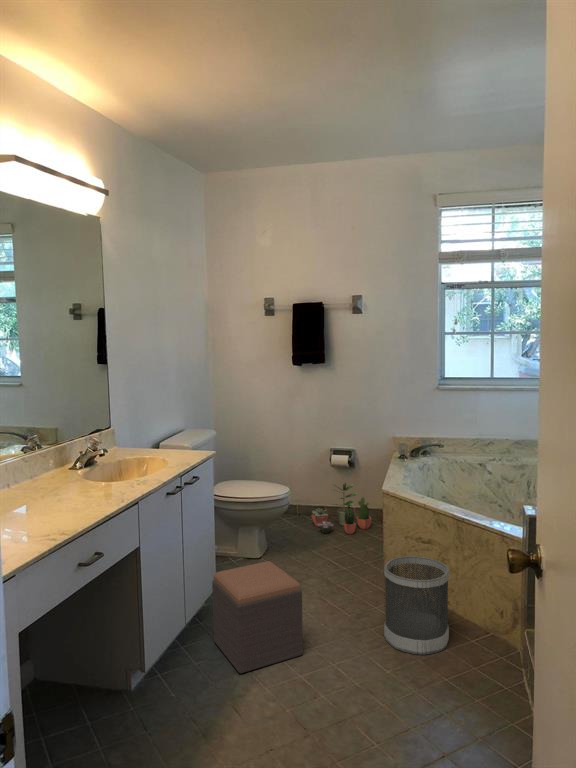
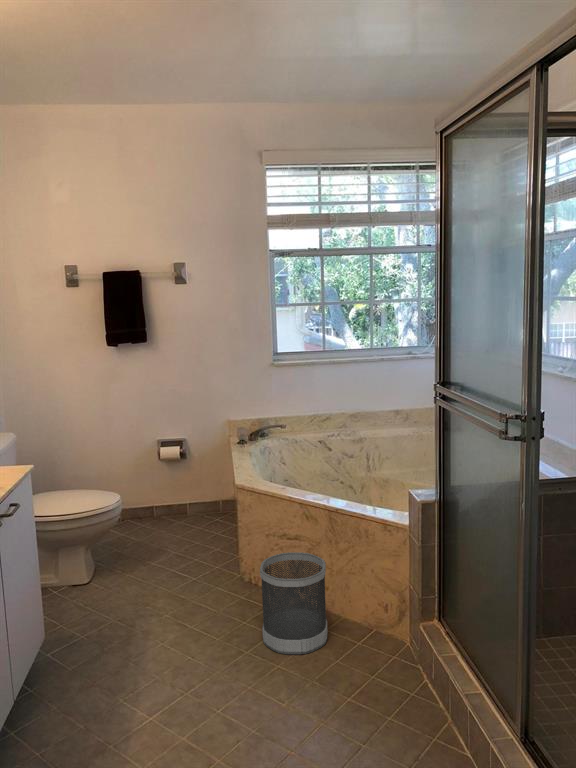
potted plant: present [312,483,371,534] -> none [141,477,211,537]
footstool: present [212,561,303,673] -> none [68,585,183,720]

